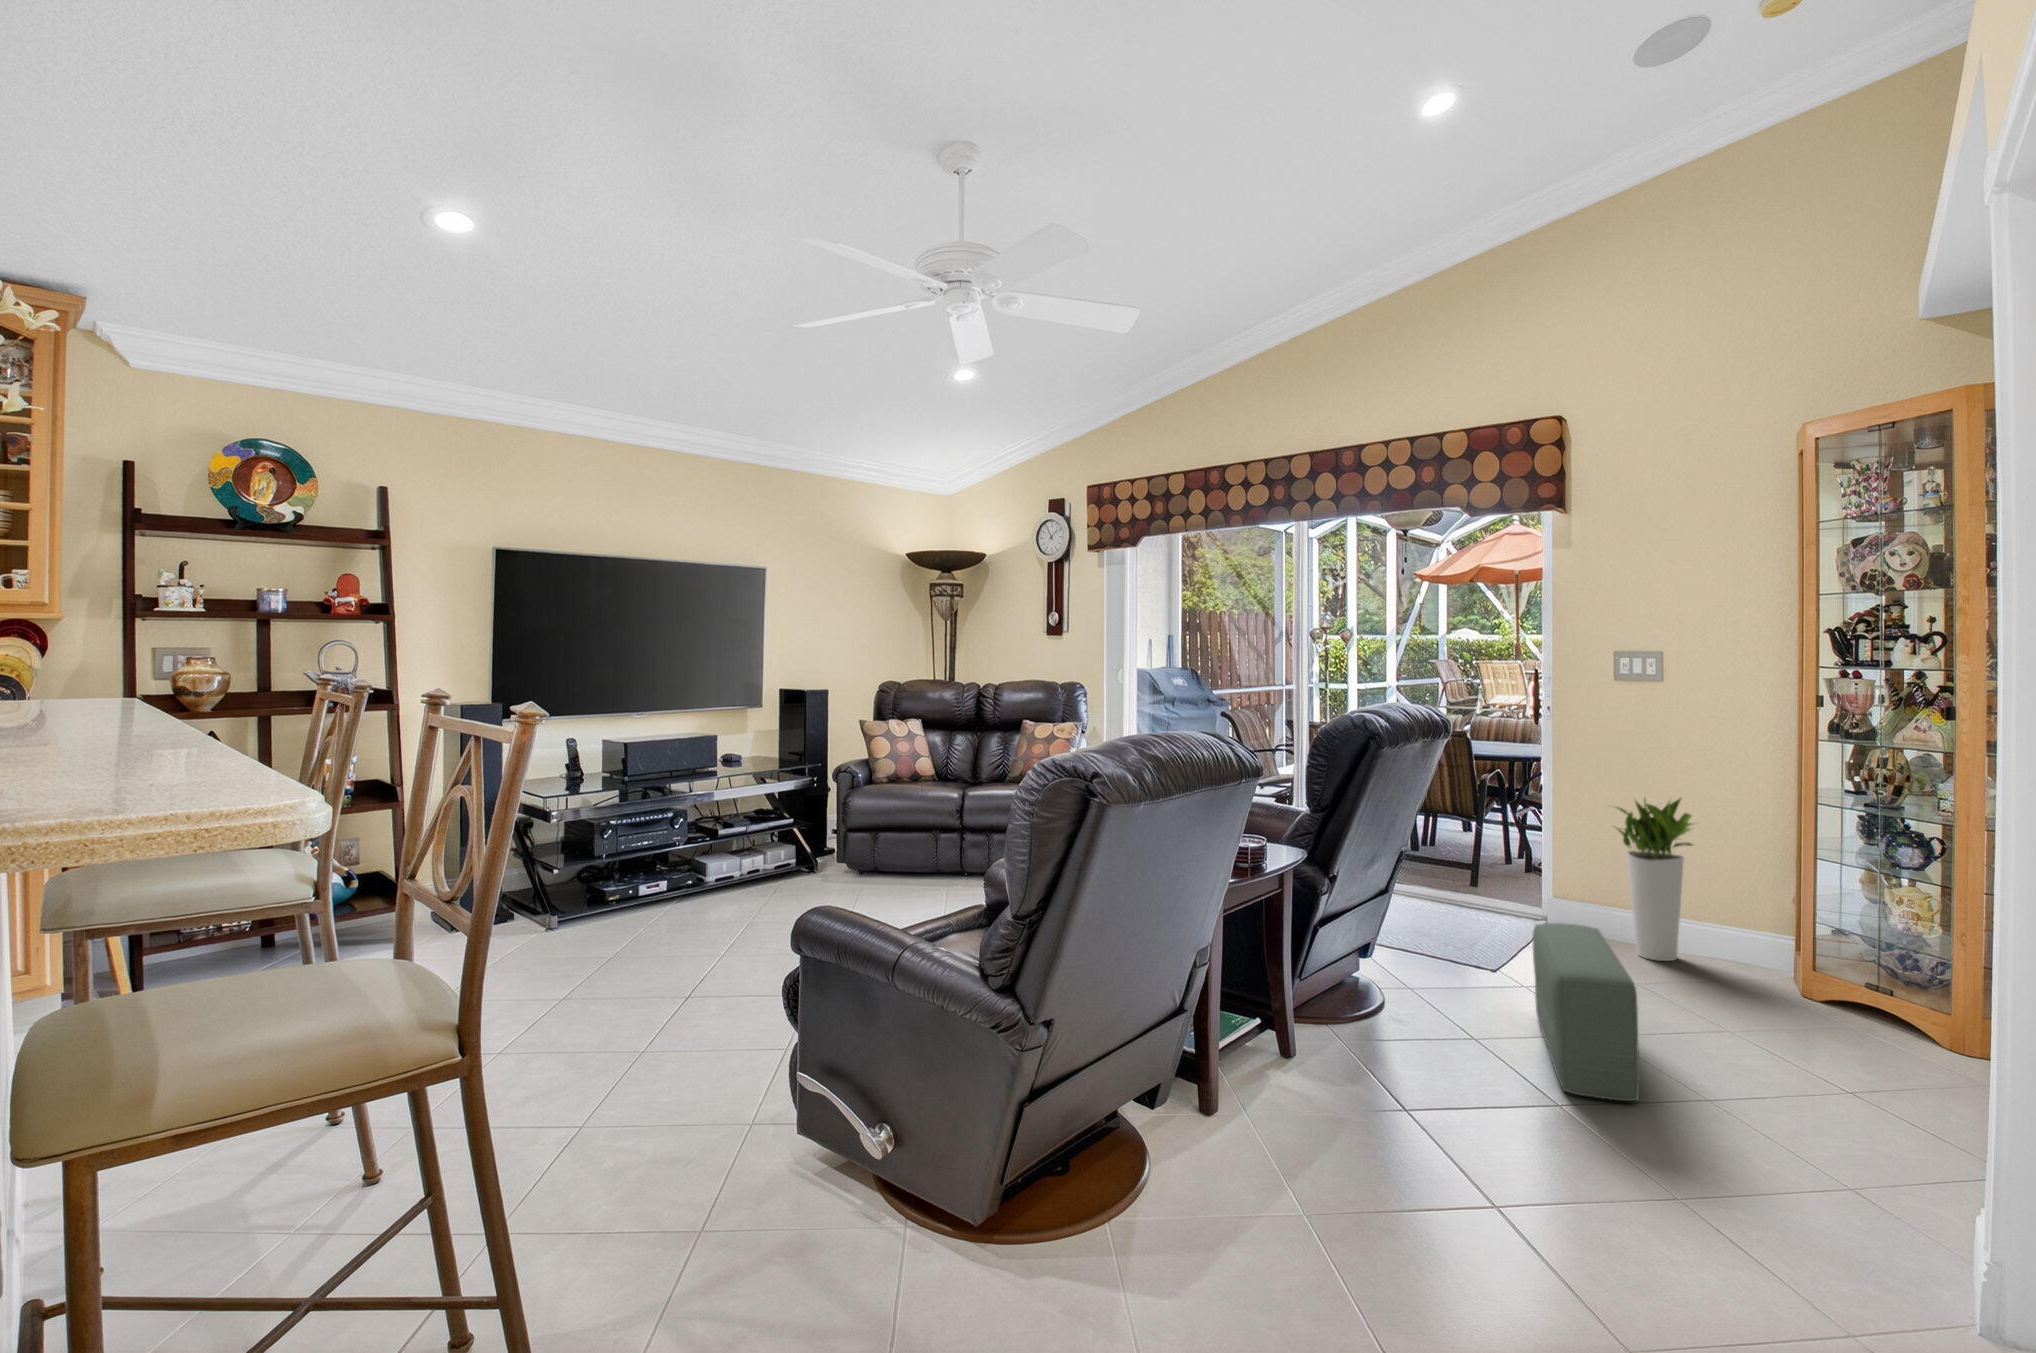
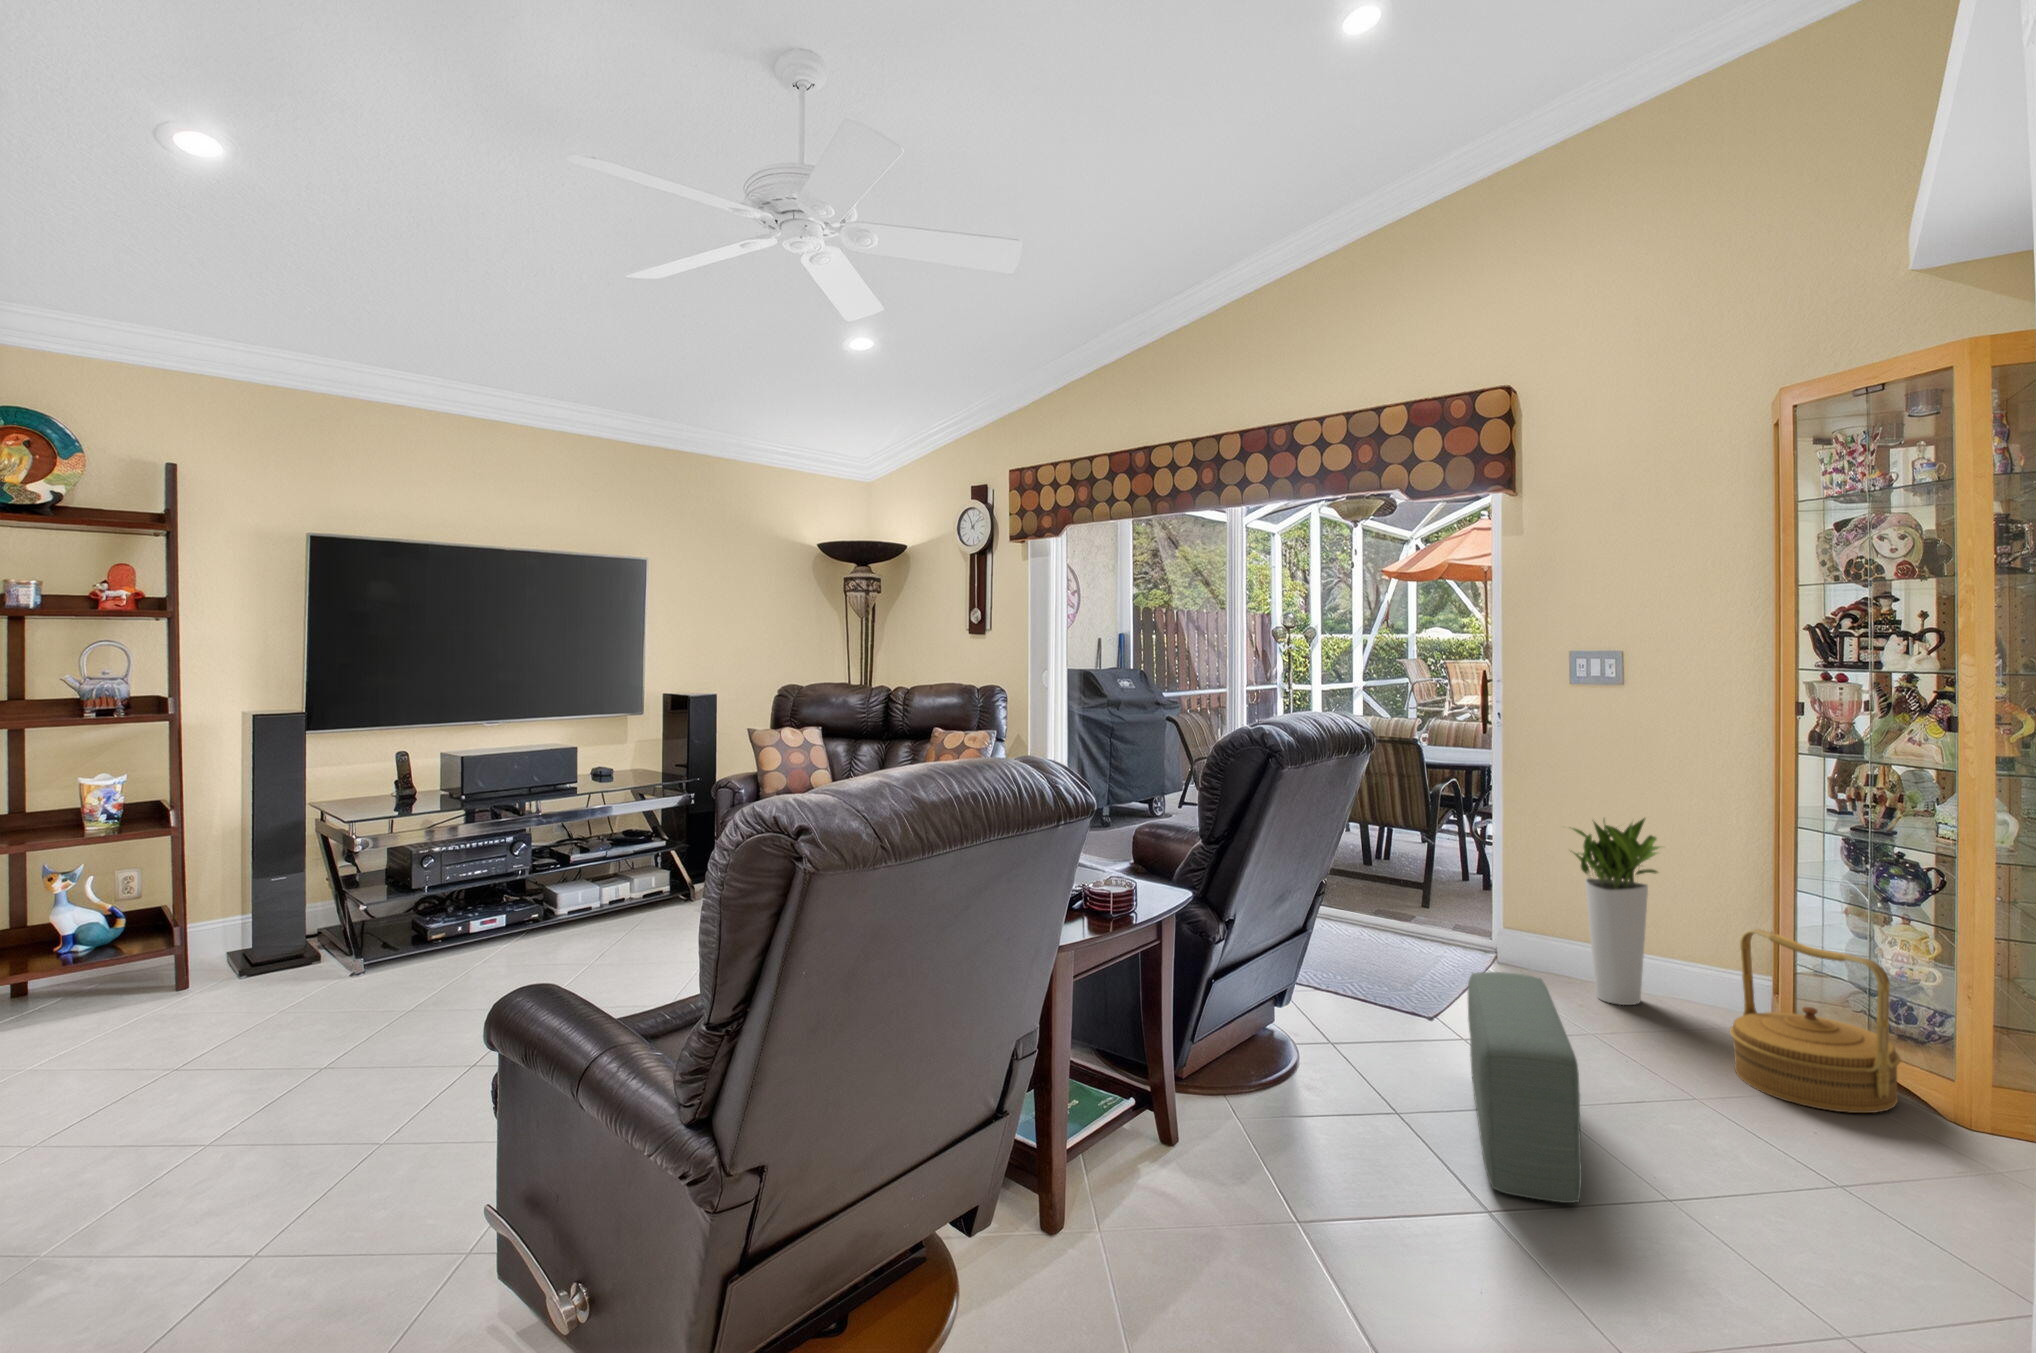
woven basket: none [1759,891,1908,1043] -> present [1730,929,1901,1113]

